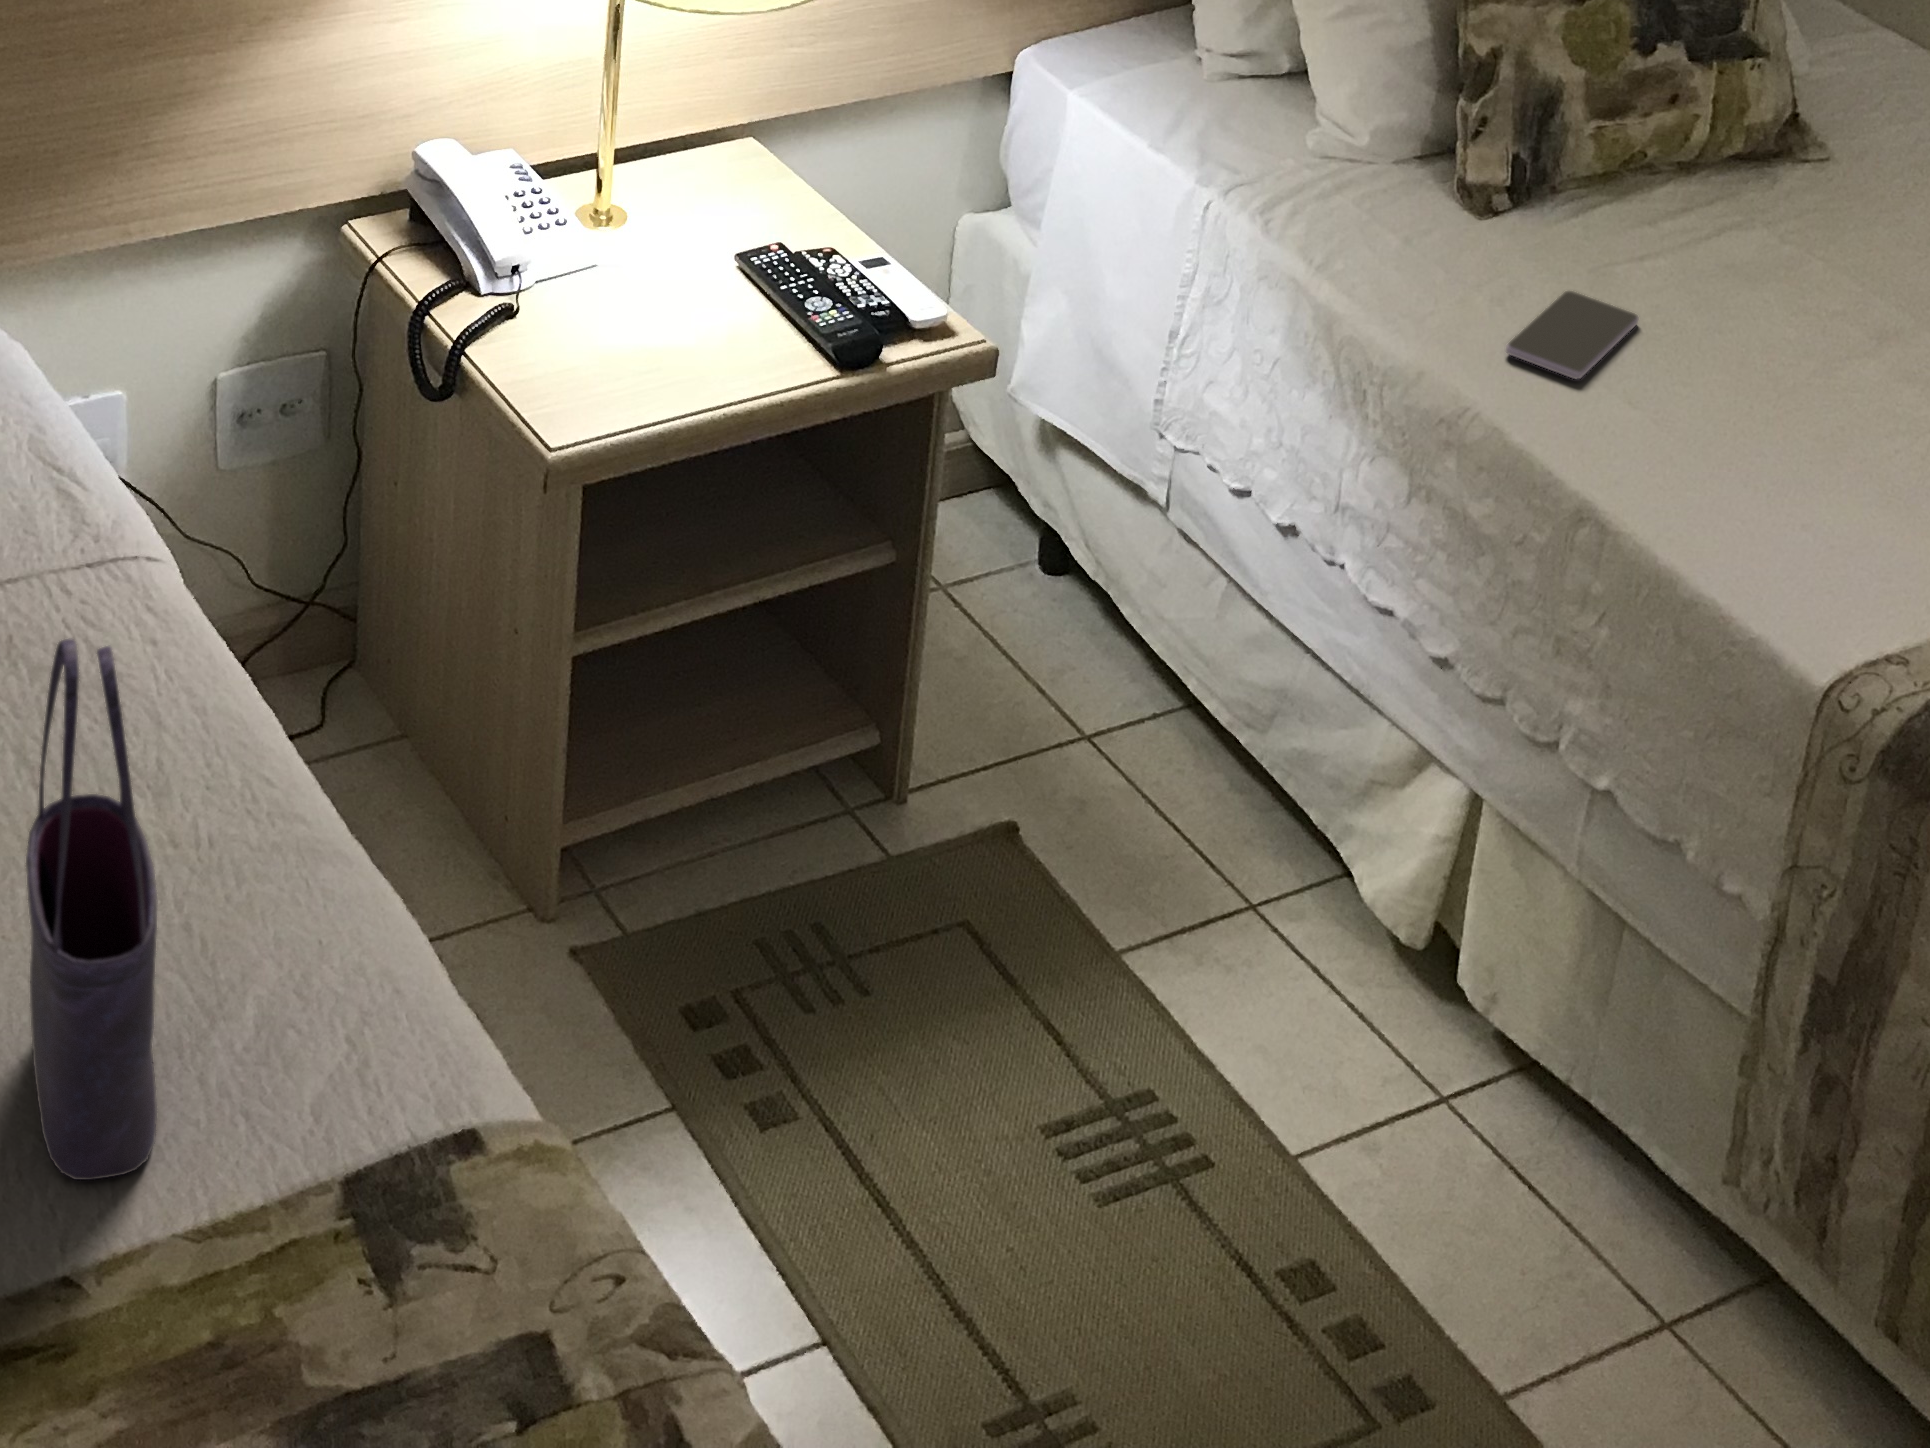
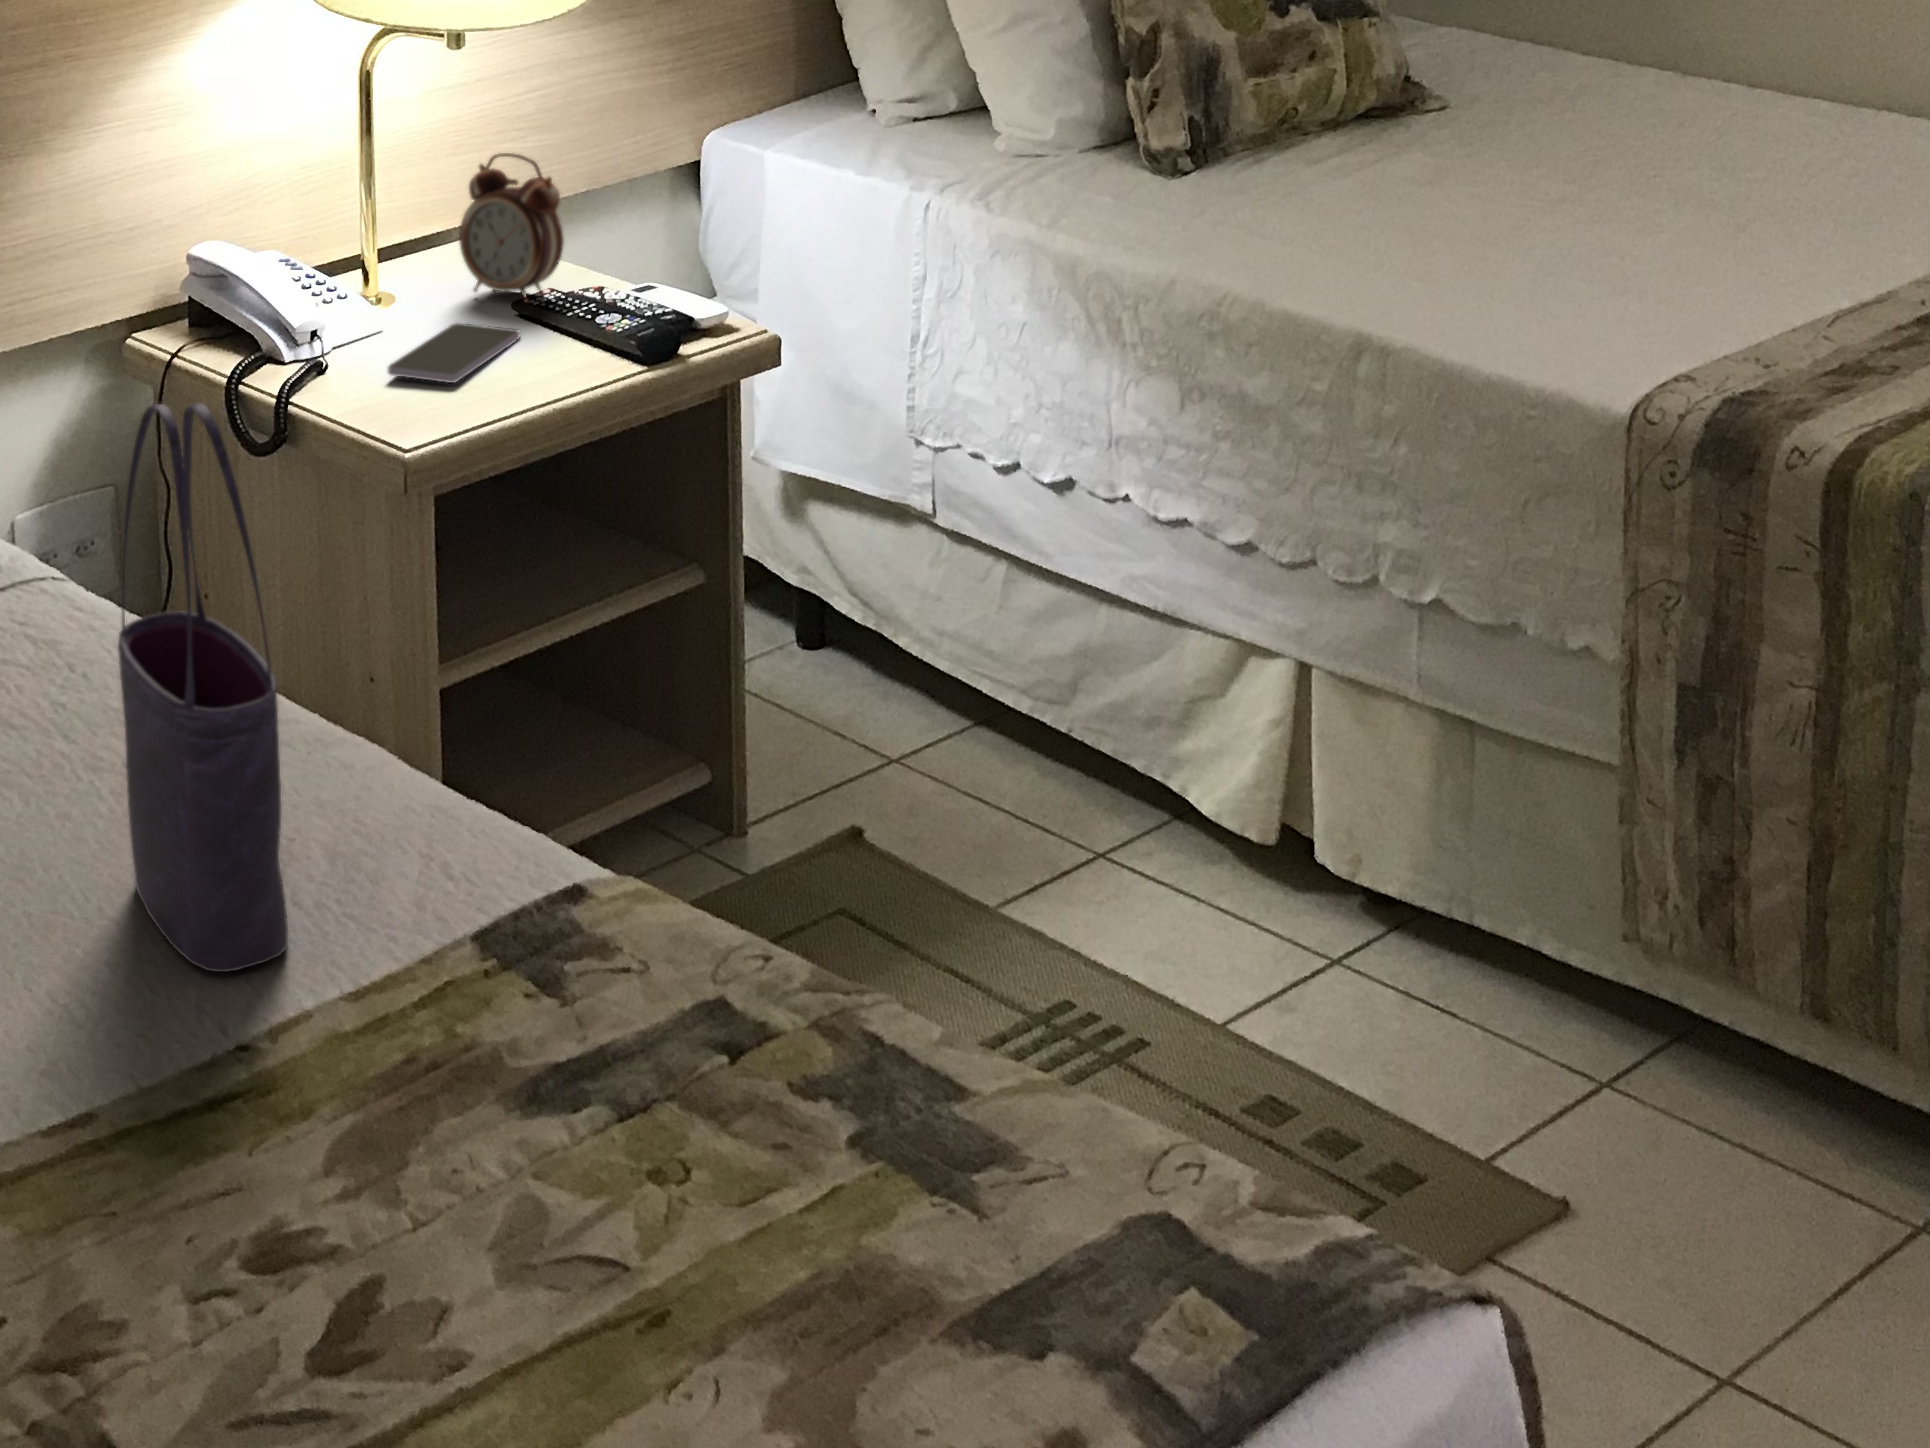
alarm clock: none [694,96,799,255] -> present [459,153,564,302]
smartphone: present [1506,291,1639,379] -> present [387,323,520,383]

